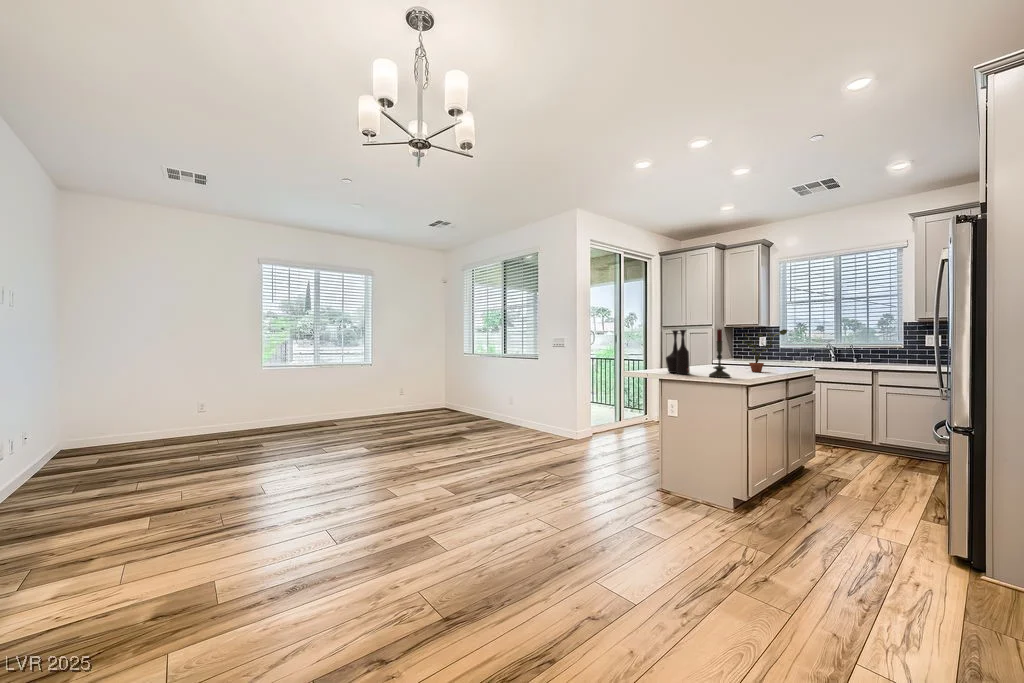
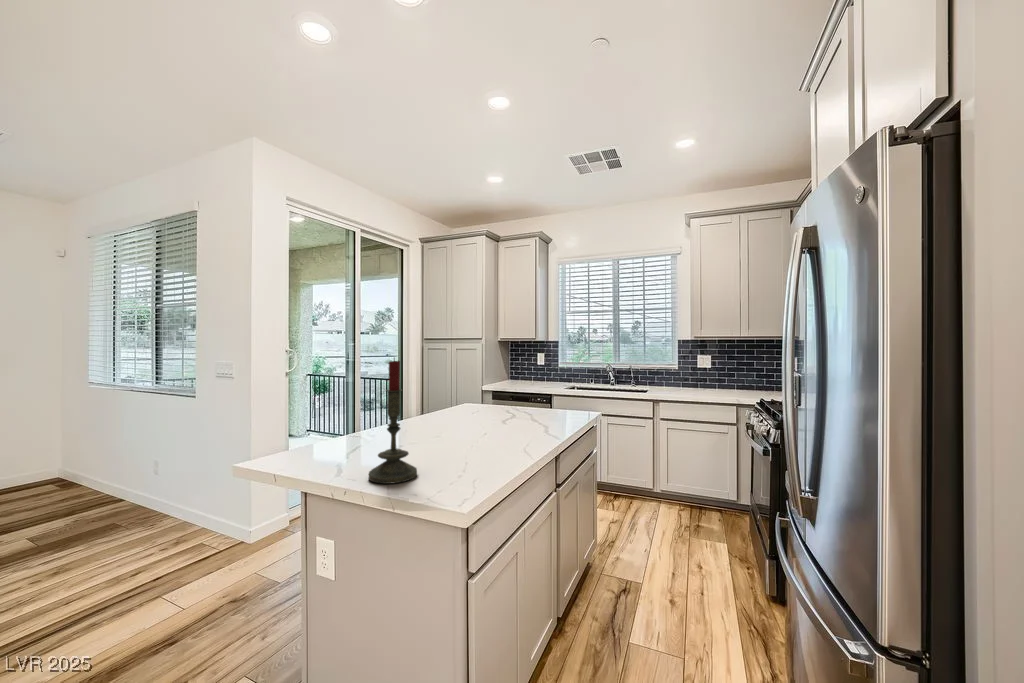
vase: present [666,329,690,374] -> none [318,355,360,460]
potted plant: present [742,330,787,372] -> none [480,354,550,432]

